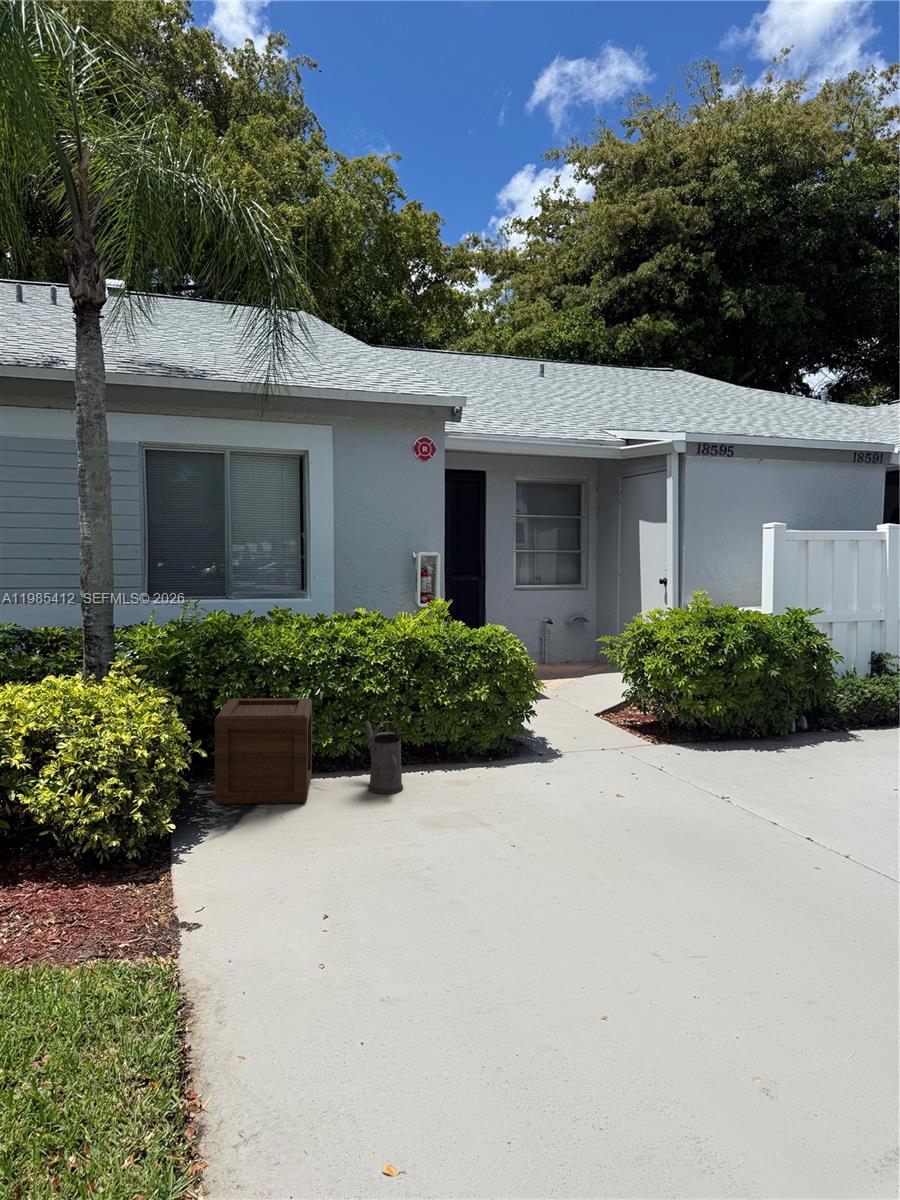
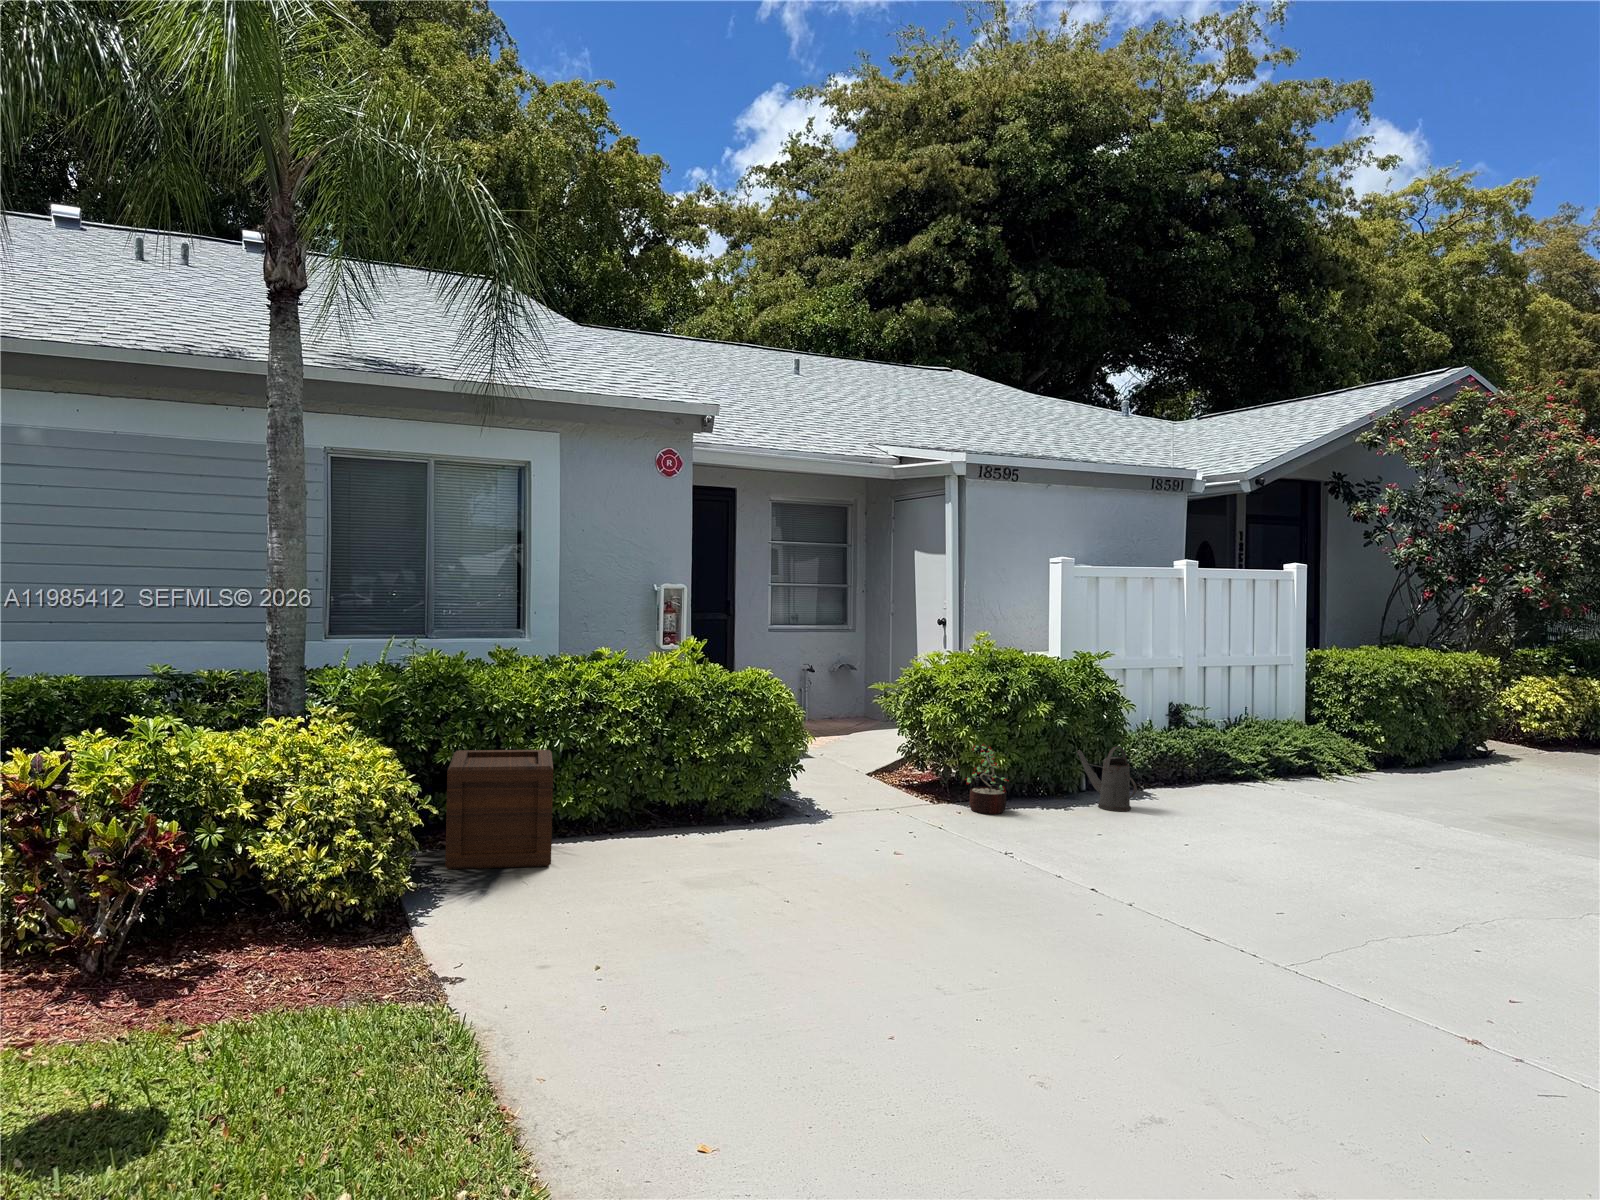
decorative plant: none [683,692,724,756] -> present [965,744,1009,814]
watering can: present [365,721,403,794] -> present [1077,747,1137,811]

